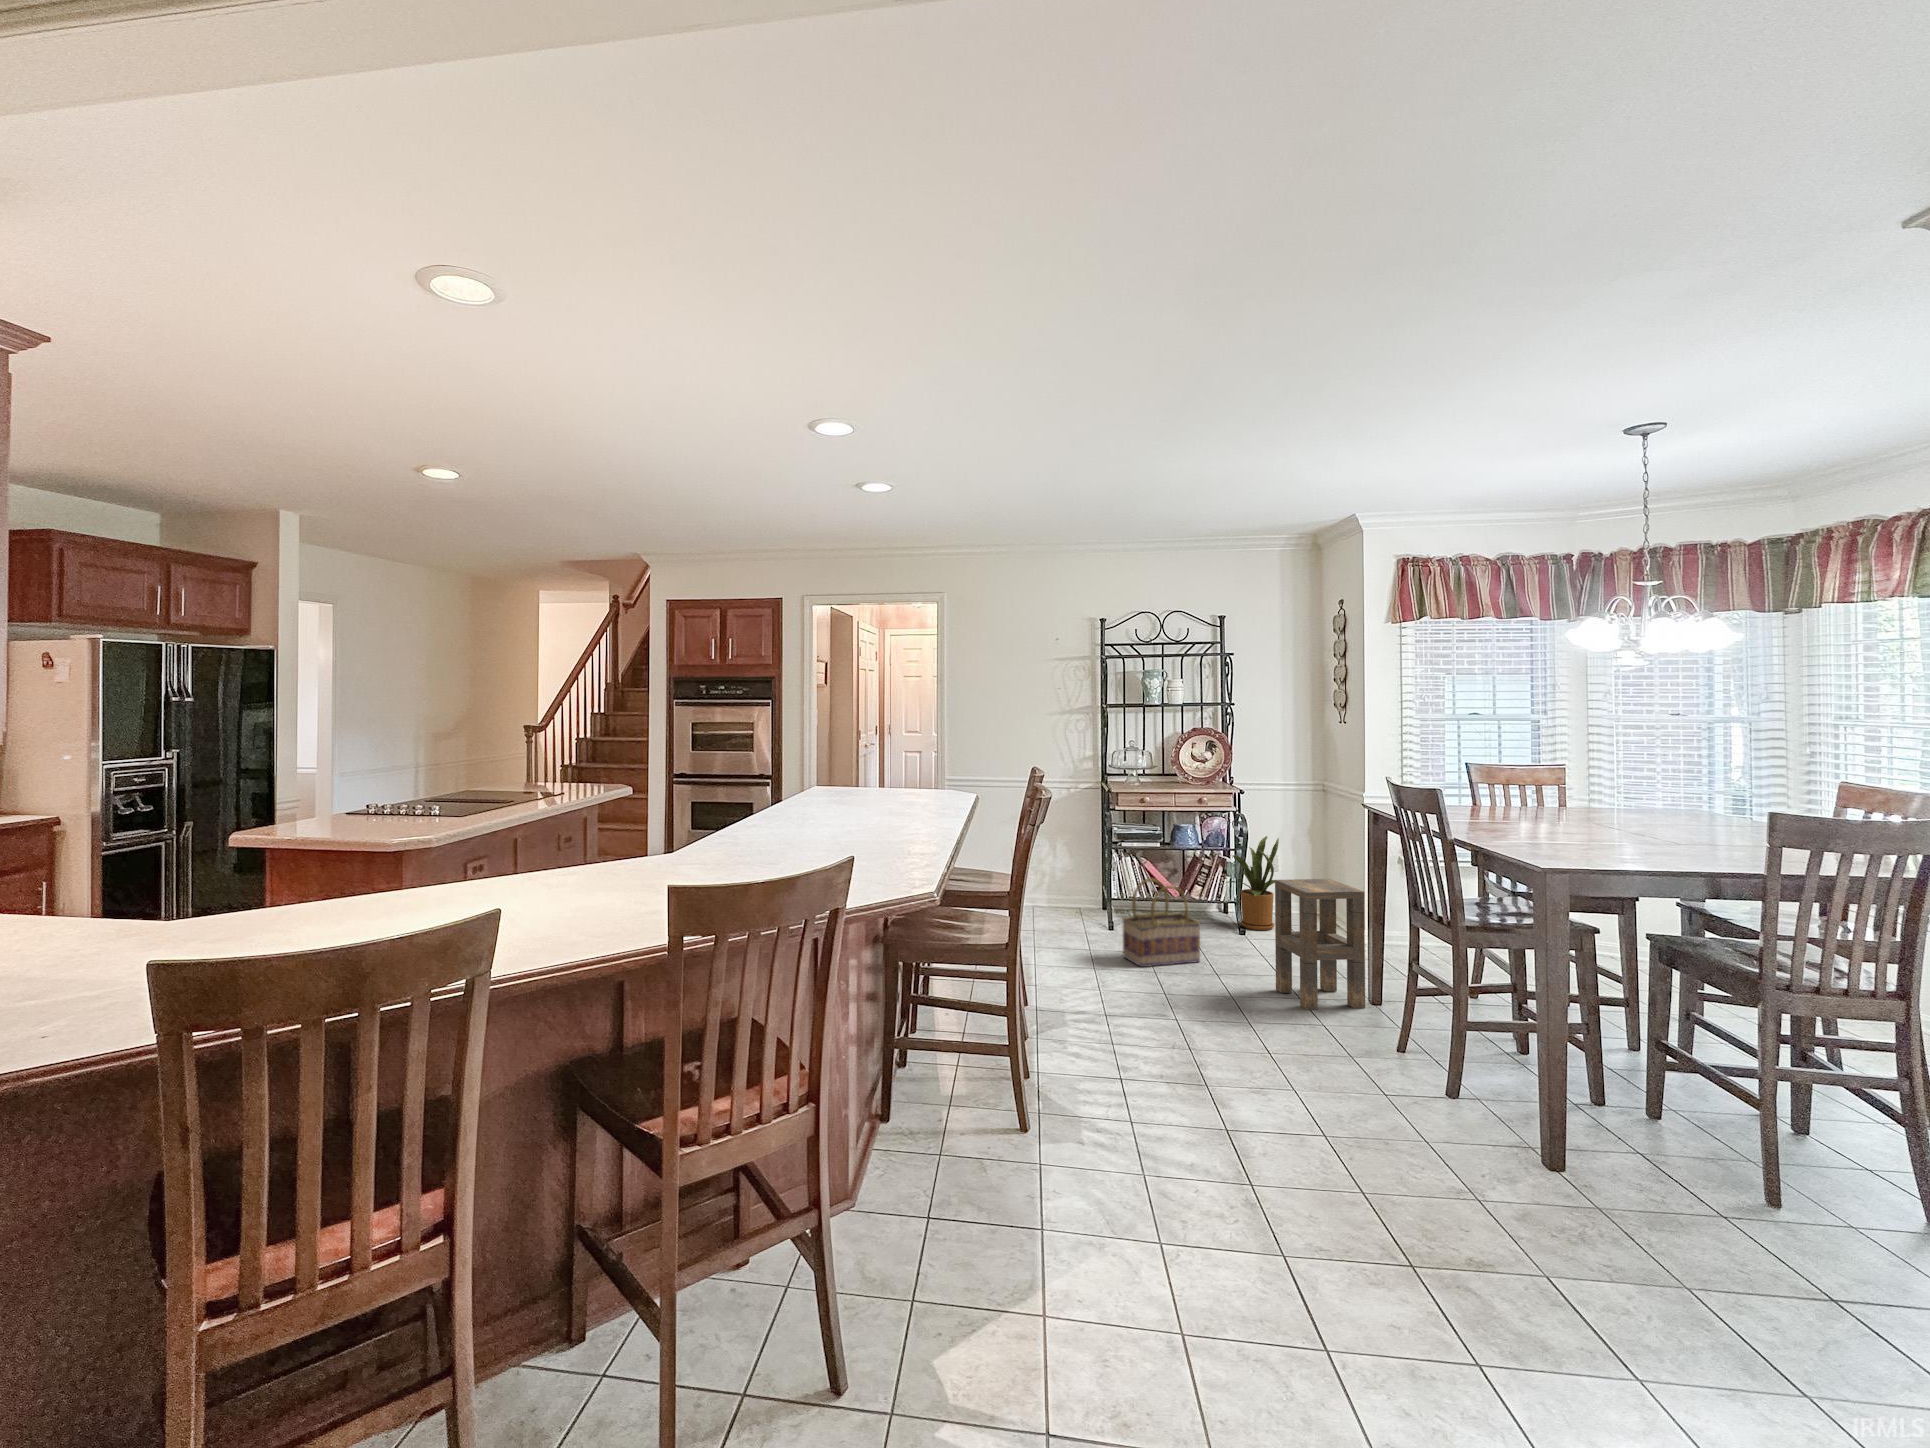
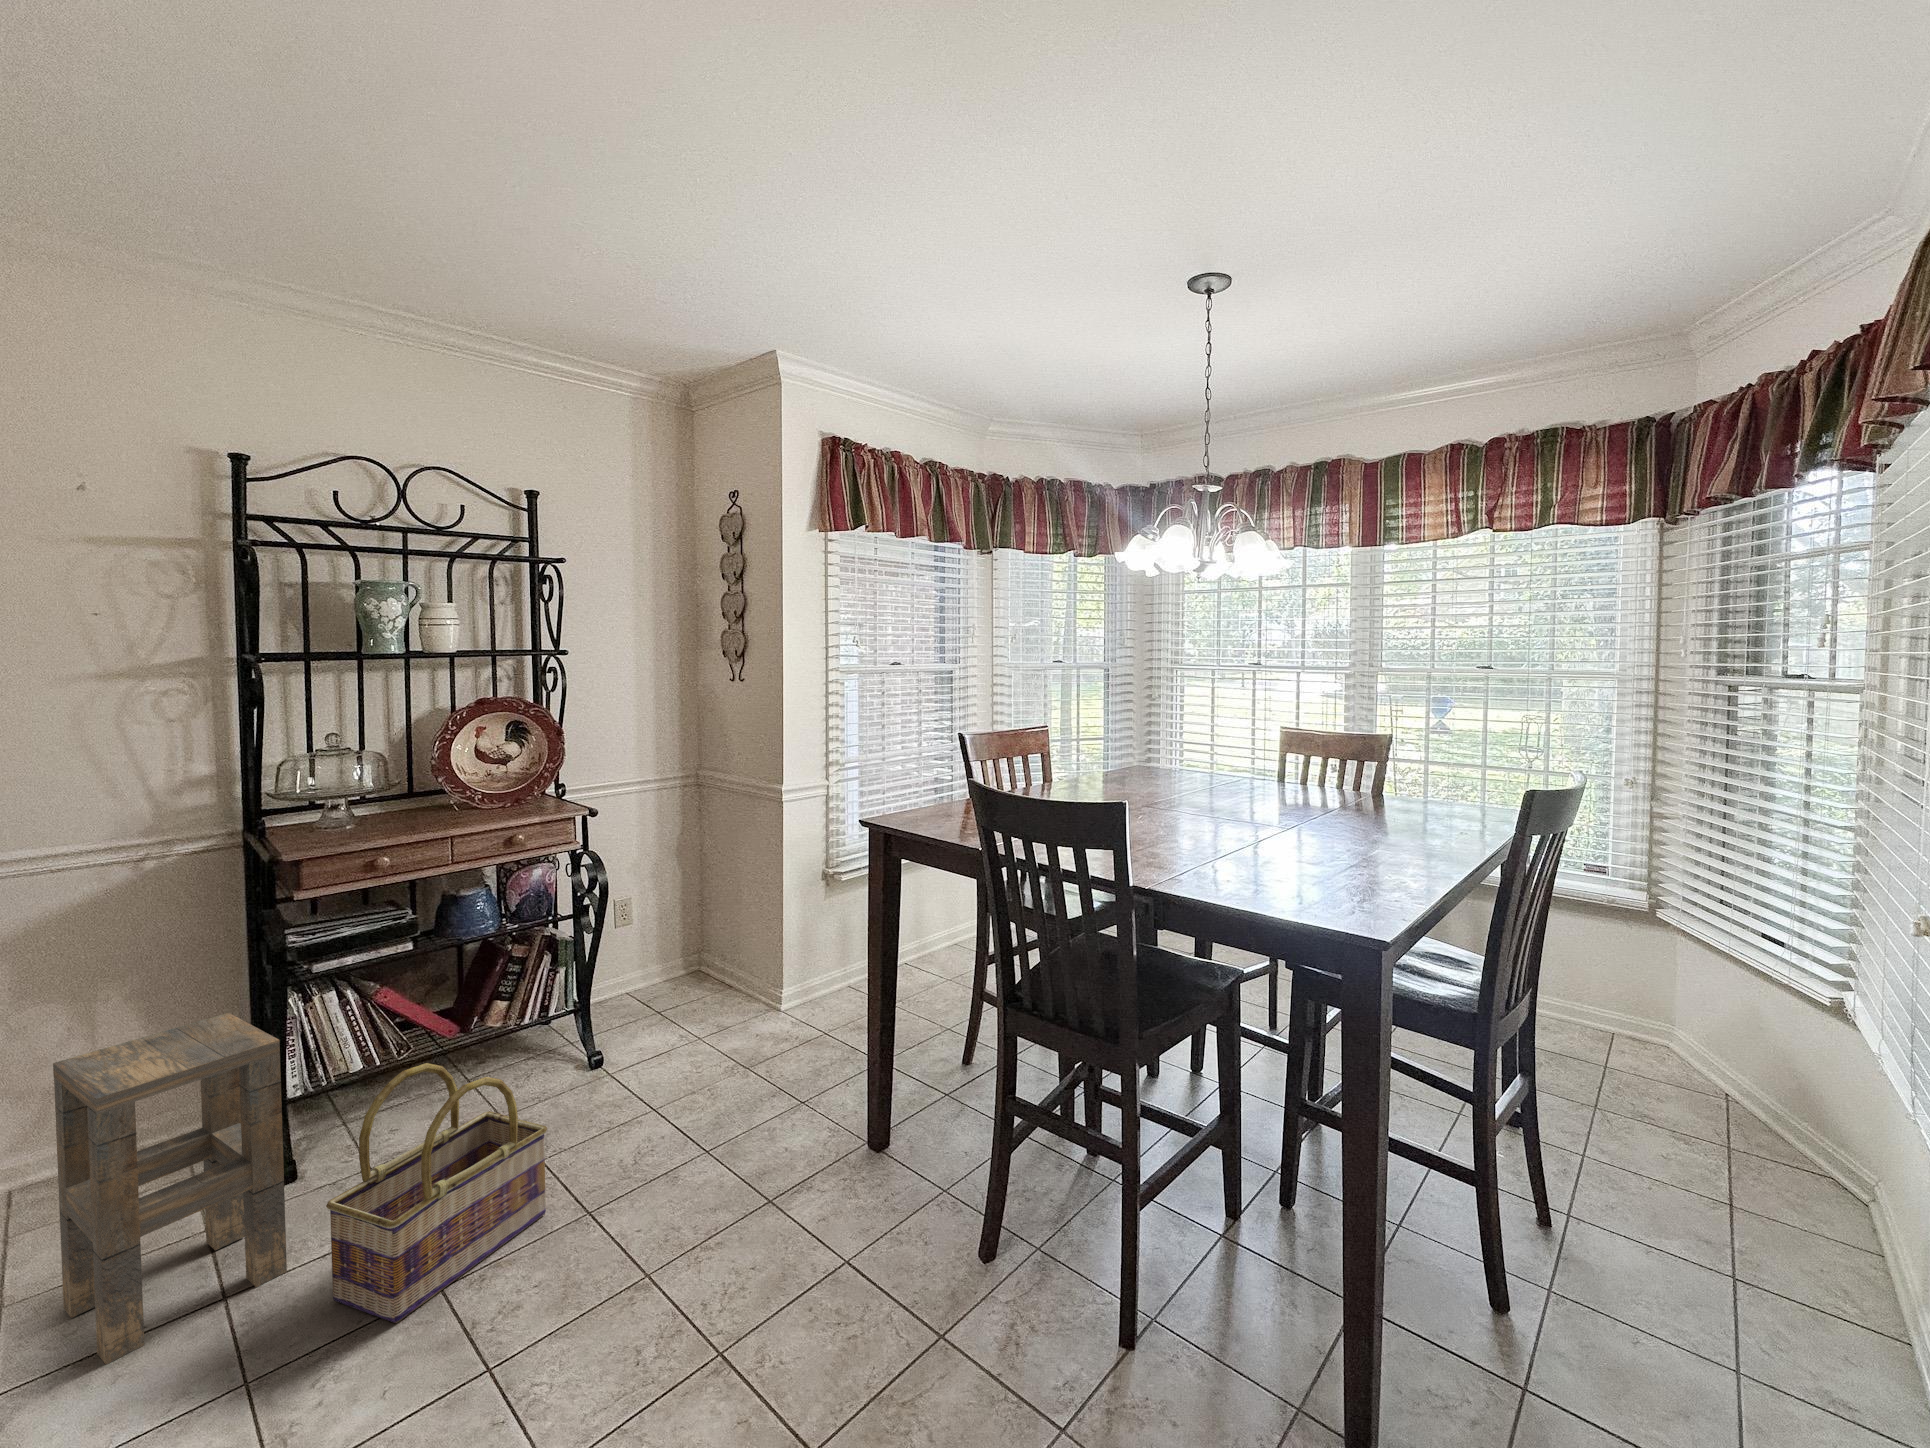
house plant: present [1226,836,1279,930] -> none [543,875,649,1052]
side table: present [1275,879,1365,1010] -> present [53,1013,287,1364]

